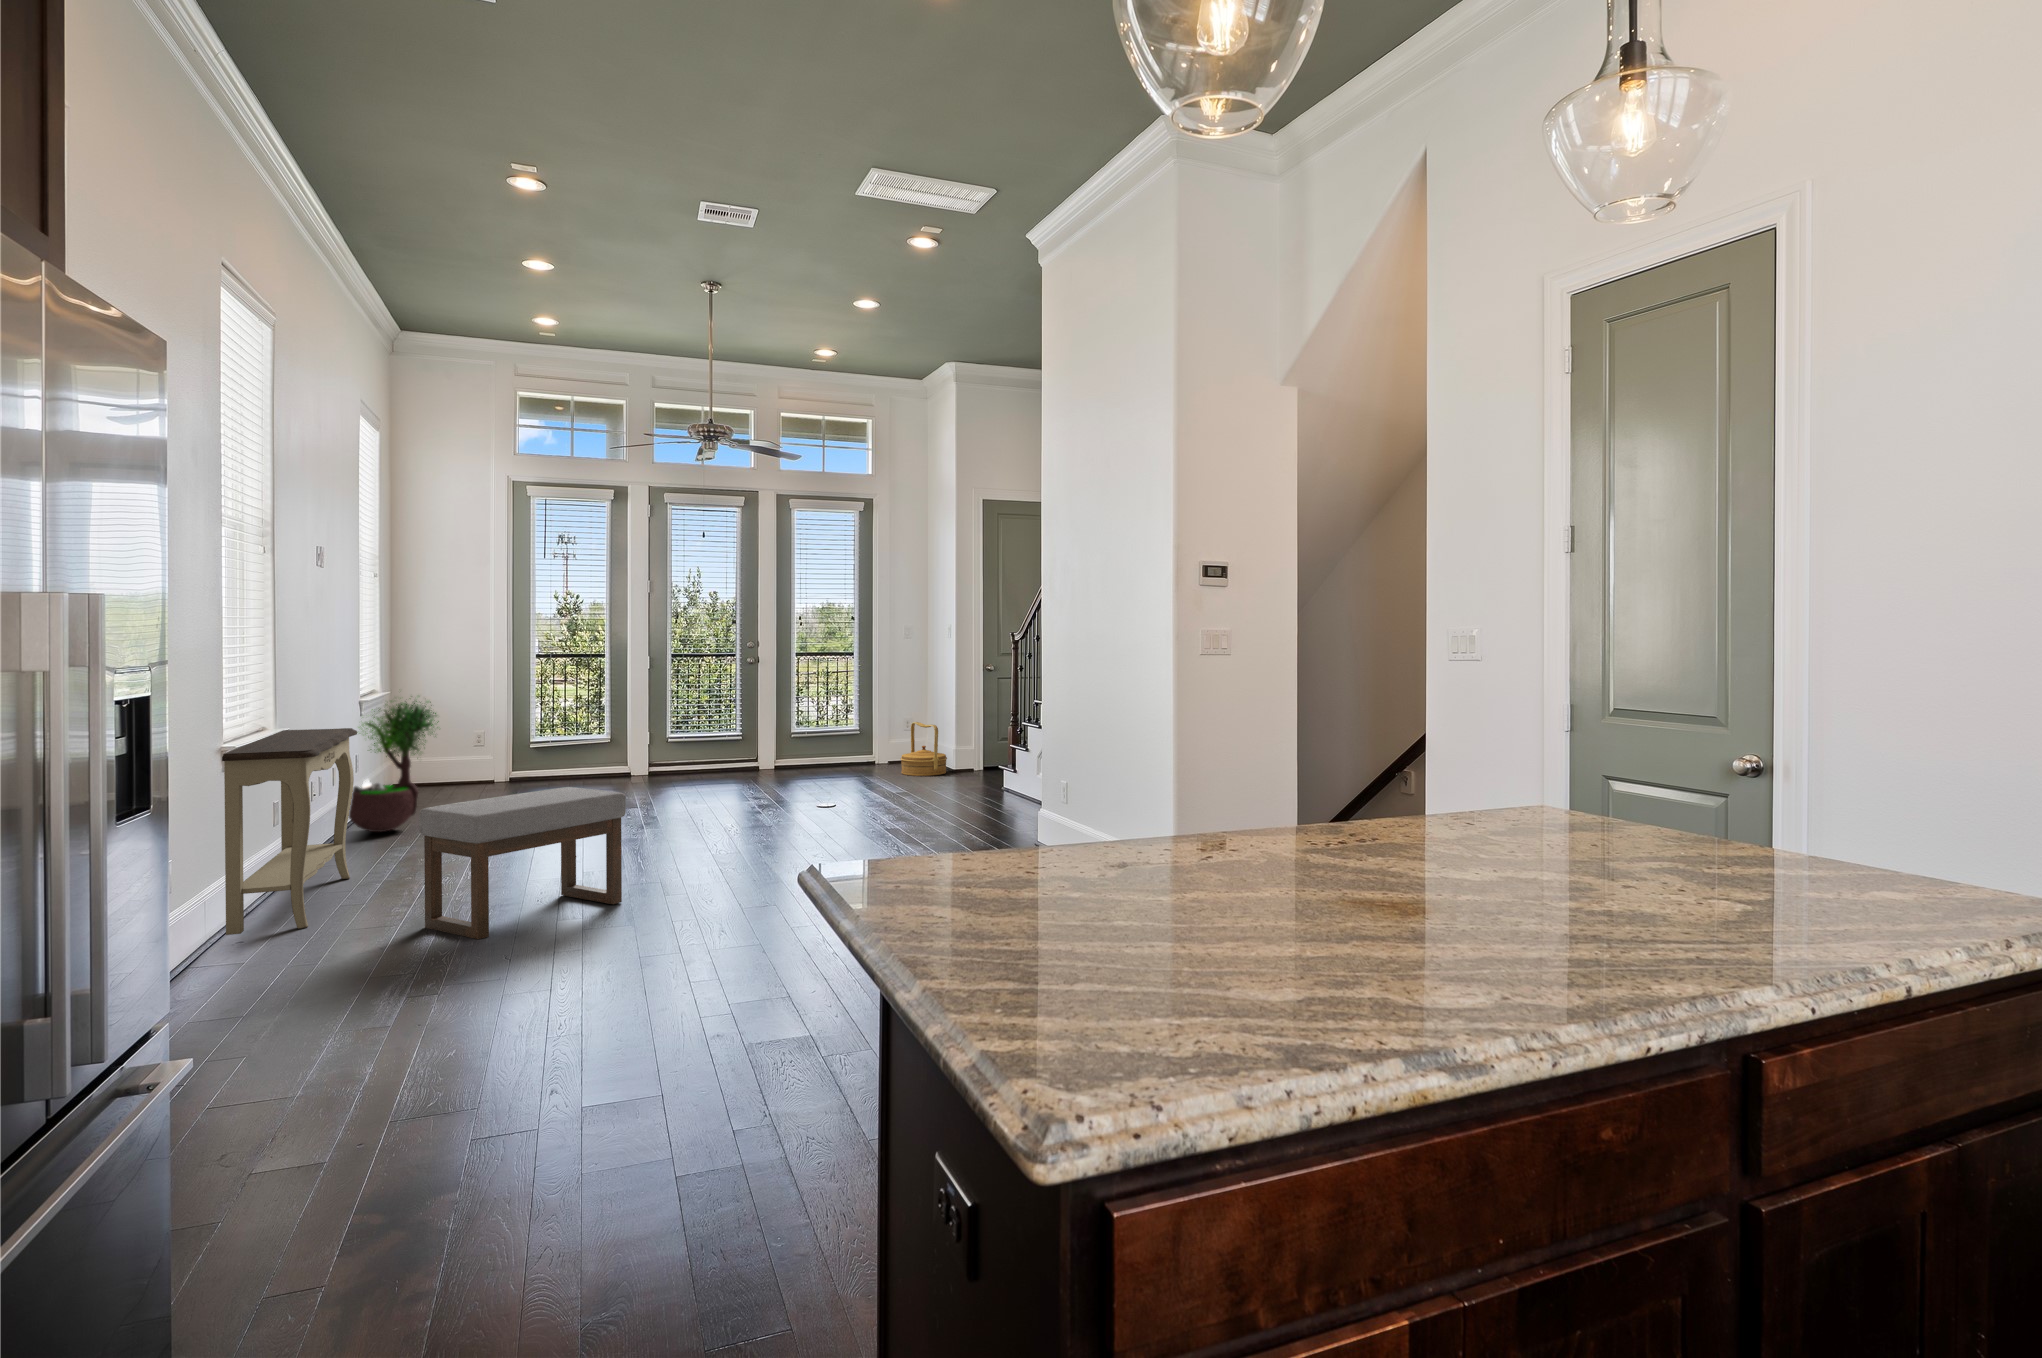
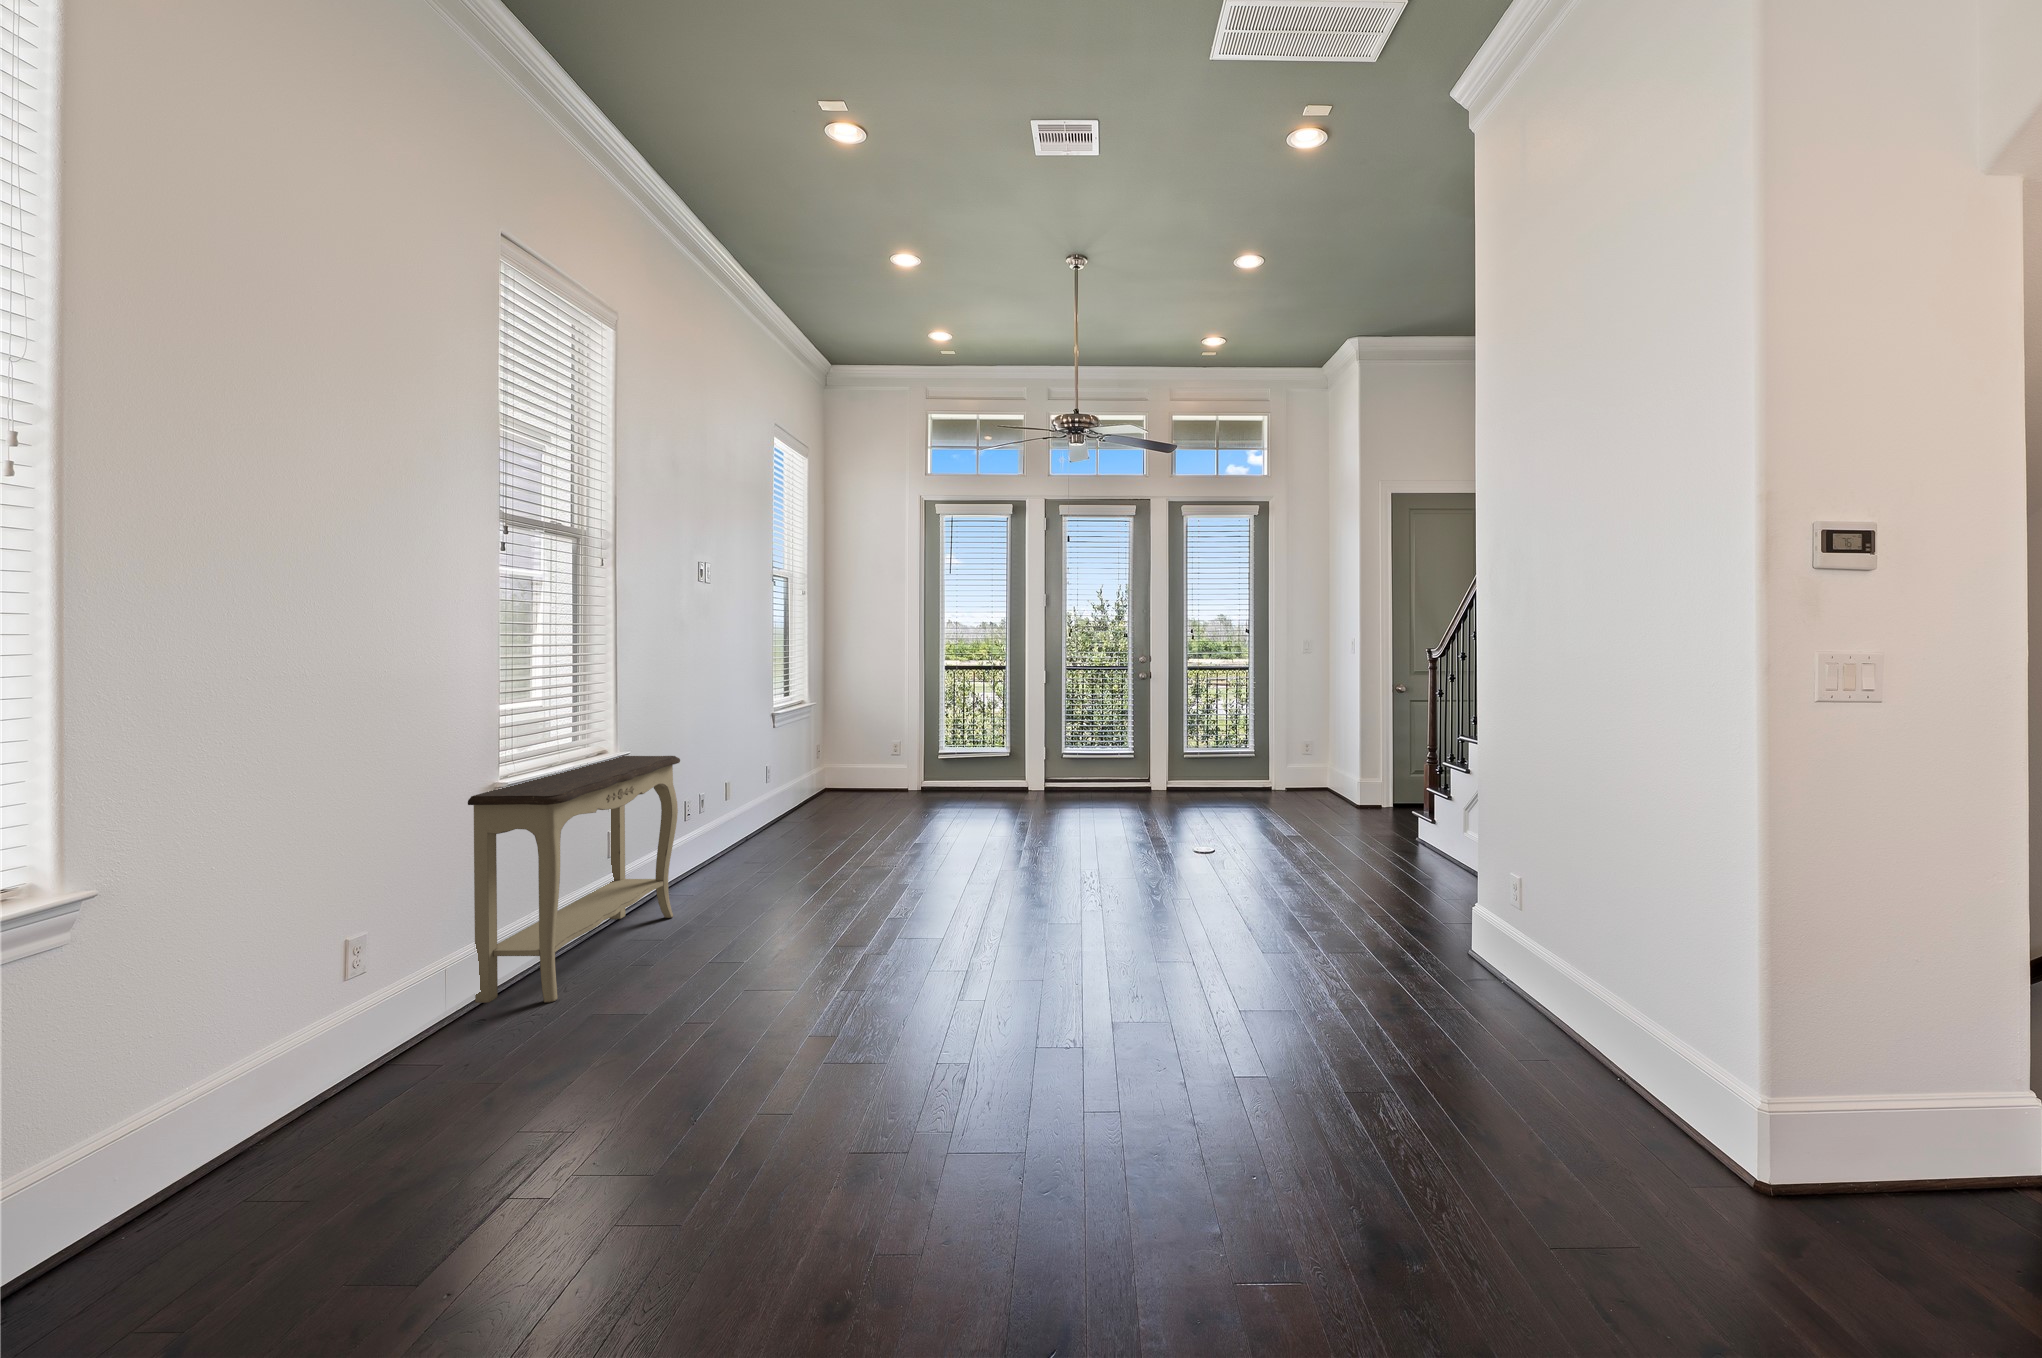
potted tree: present [349,701,439,832] -> none [729,706,812,849]
woven basket: present [901,722,947,776] -> none [1298,747,1352,810]
ottoman: present [419,787,626,939] -> none [651,847,897,1061]

